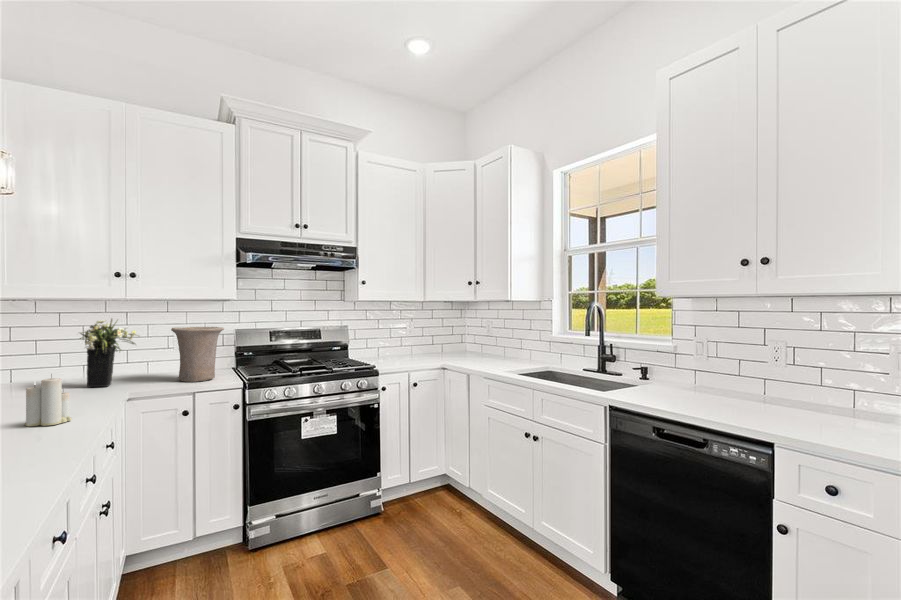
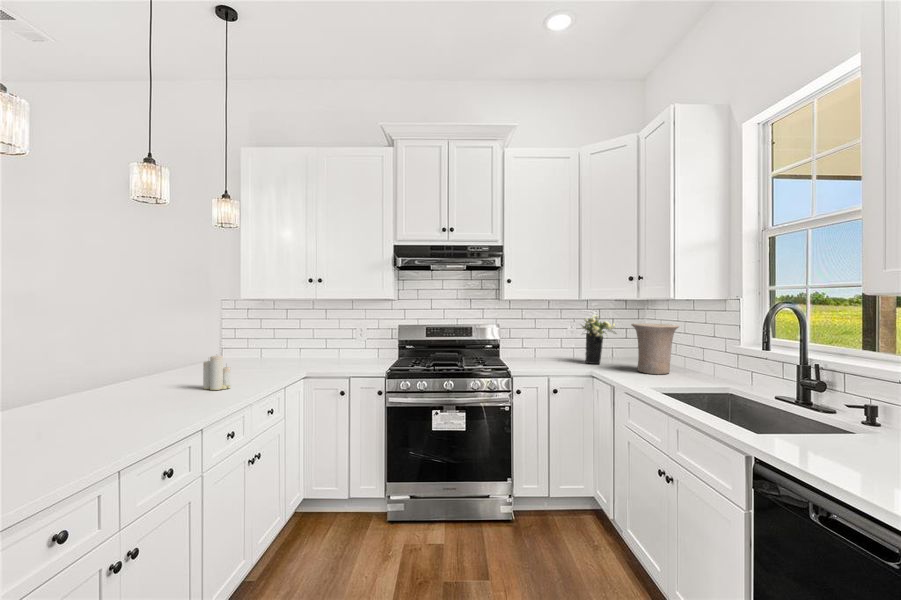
flower arrangement: present [80,319,136,387] -> present [582,315,616,364]
vase: present [171,327,224,382] -> present [631,323,679,374]

